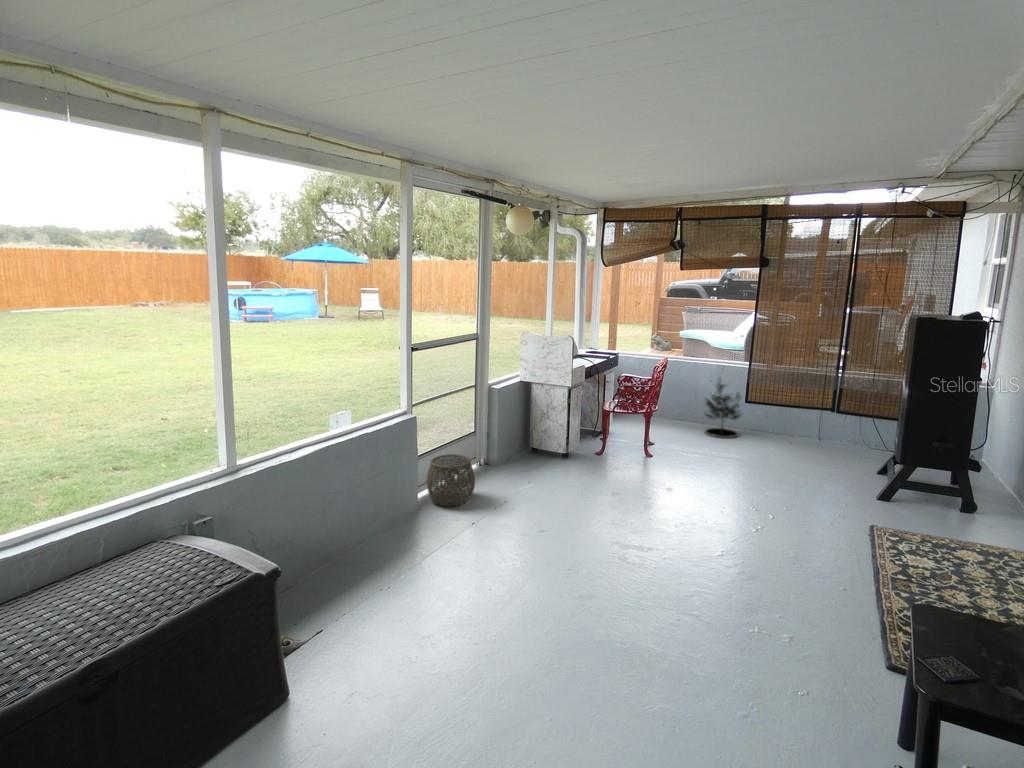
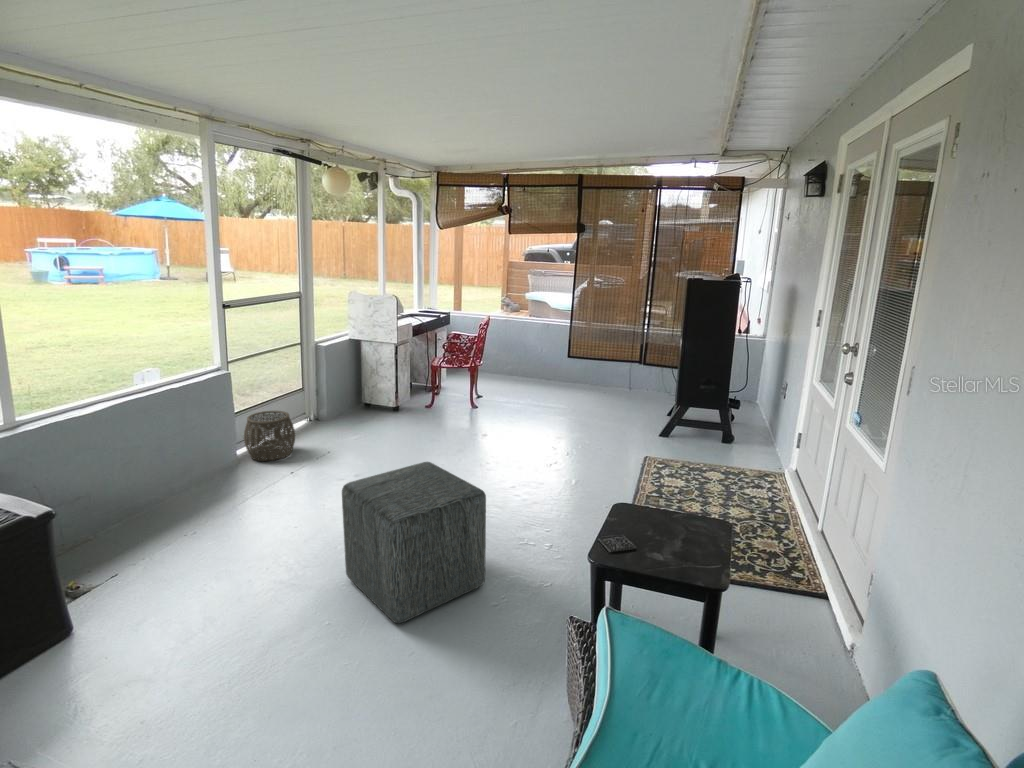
potted tree: present [705,377,741,438] -> none [531,334,567,391]
ottoman: none [562,529,735,726] -> present [342,462,486,623]

